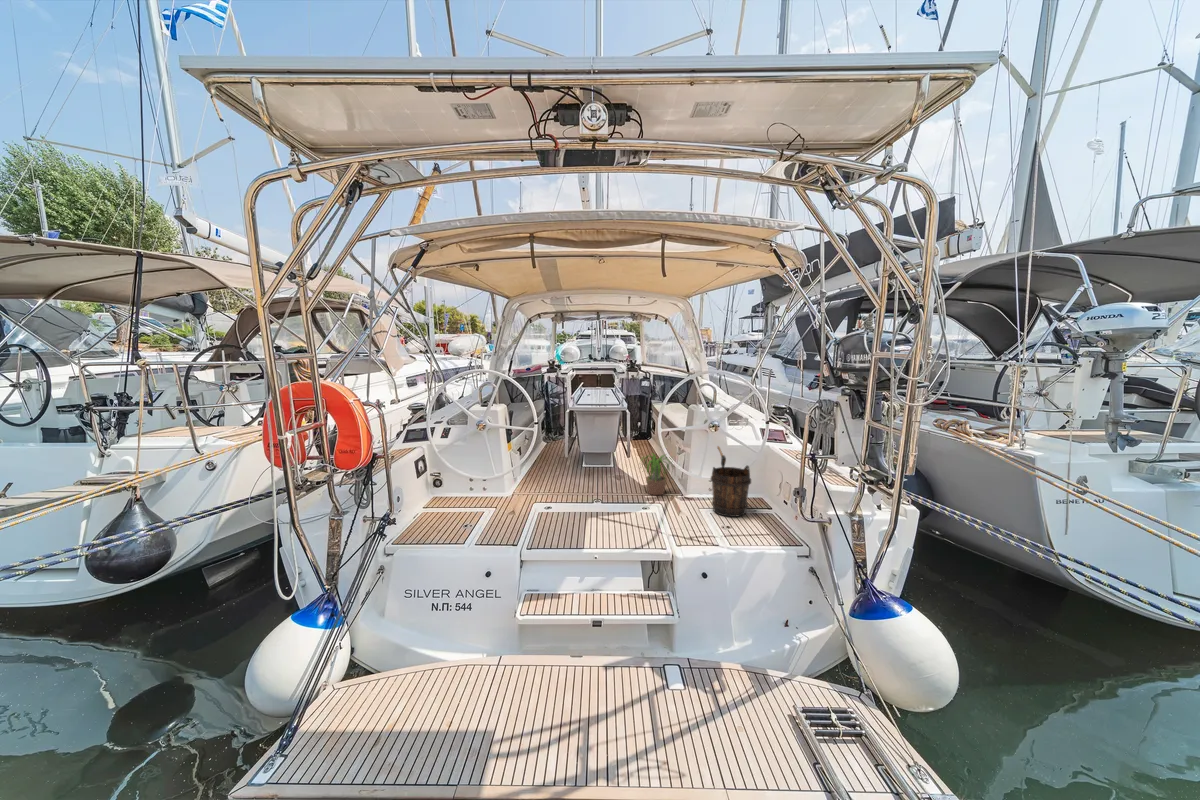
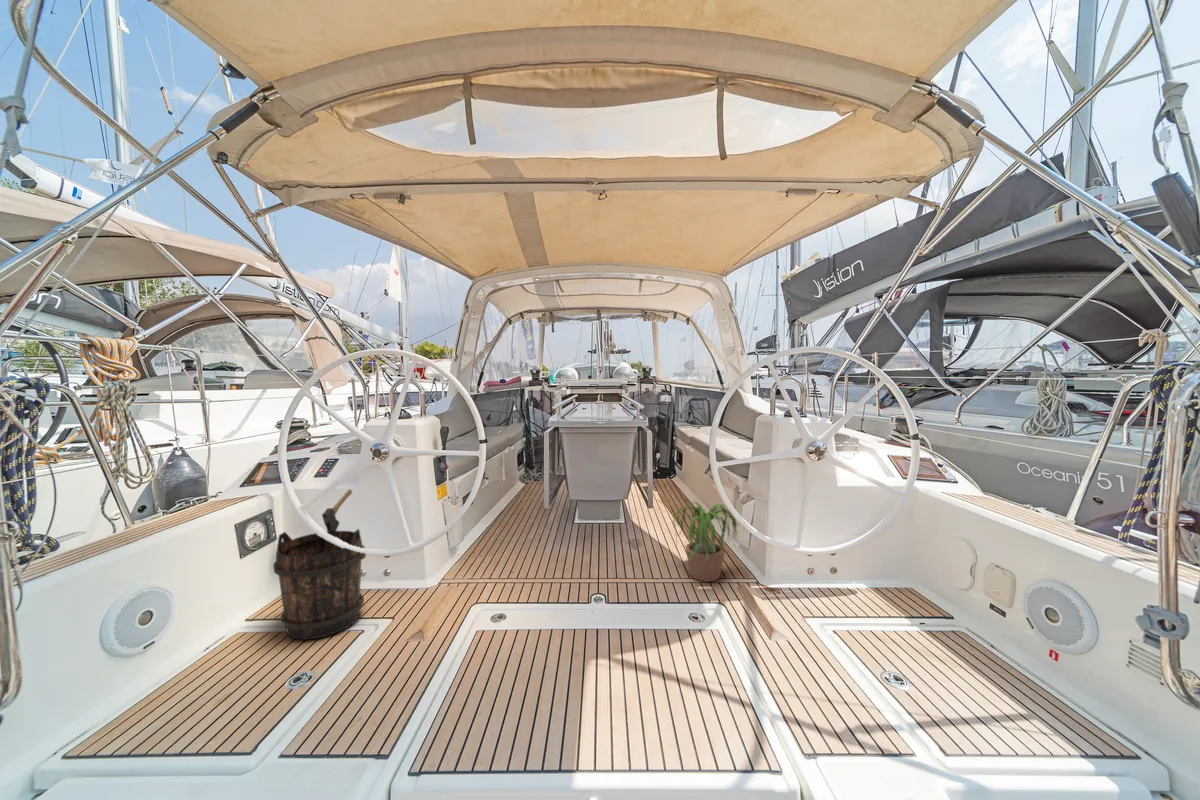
bucket: present [711,446,751,517] -> present [273,489,366,640]

